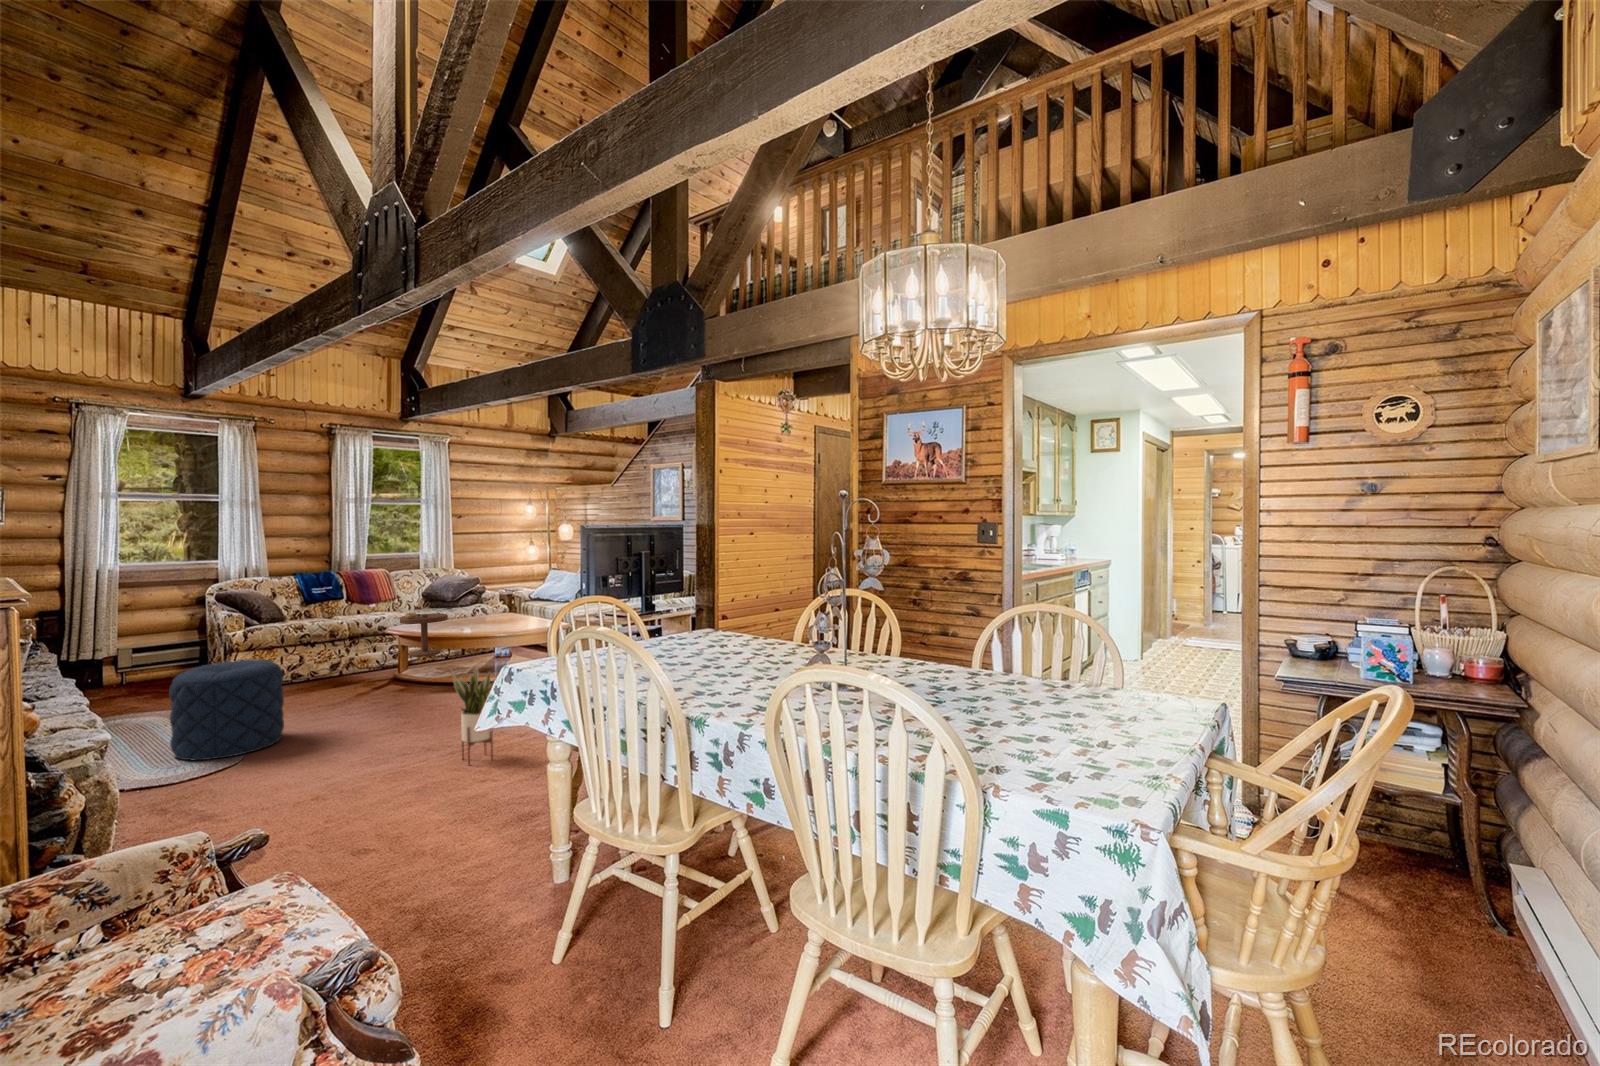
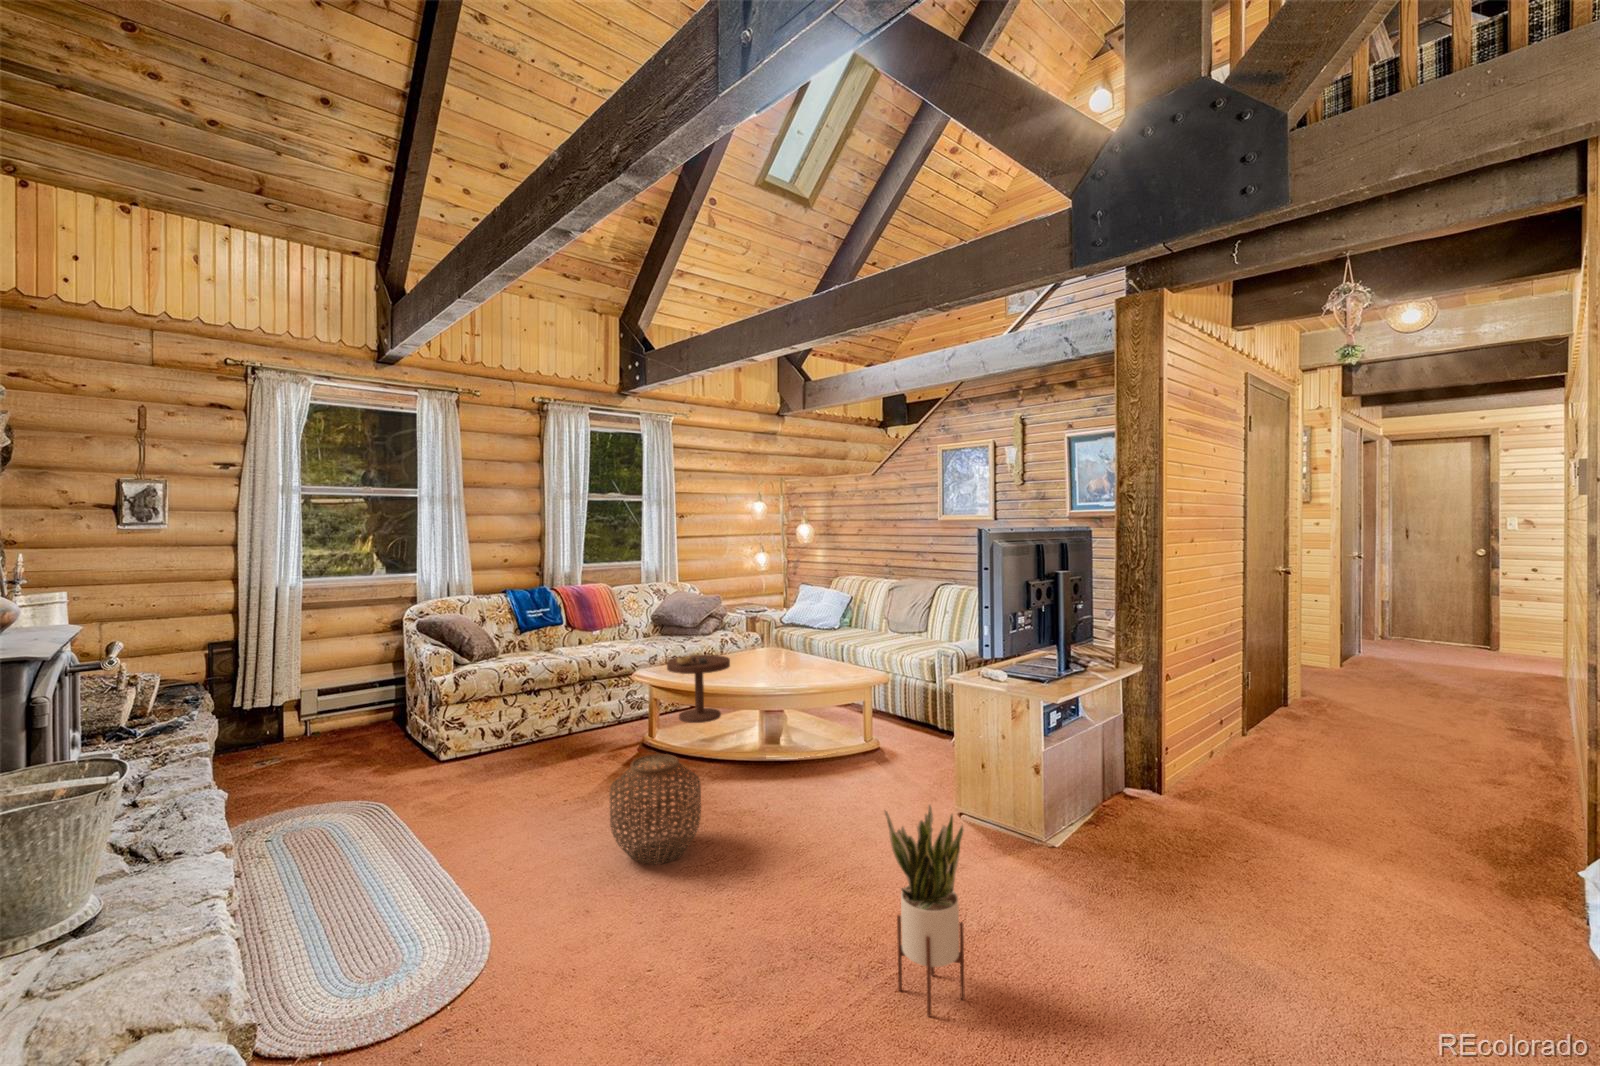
pouf: present [169,660,284,760] -> none [372,747,542,944]
woven basket: none [333,666,397,729] -> present [610,754,701,864]

